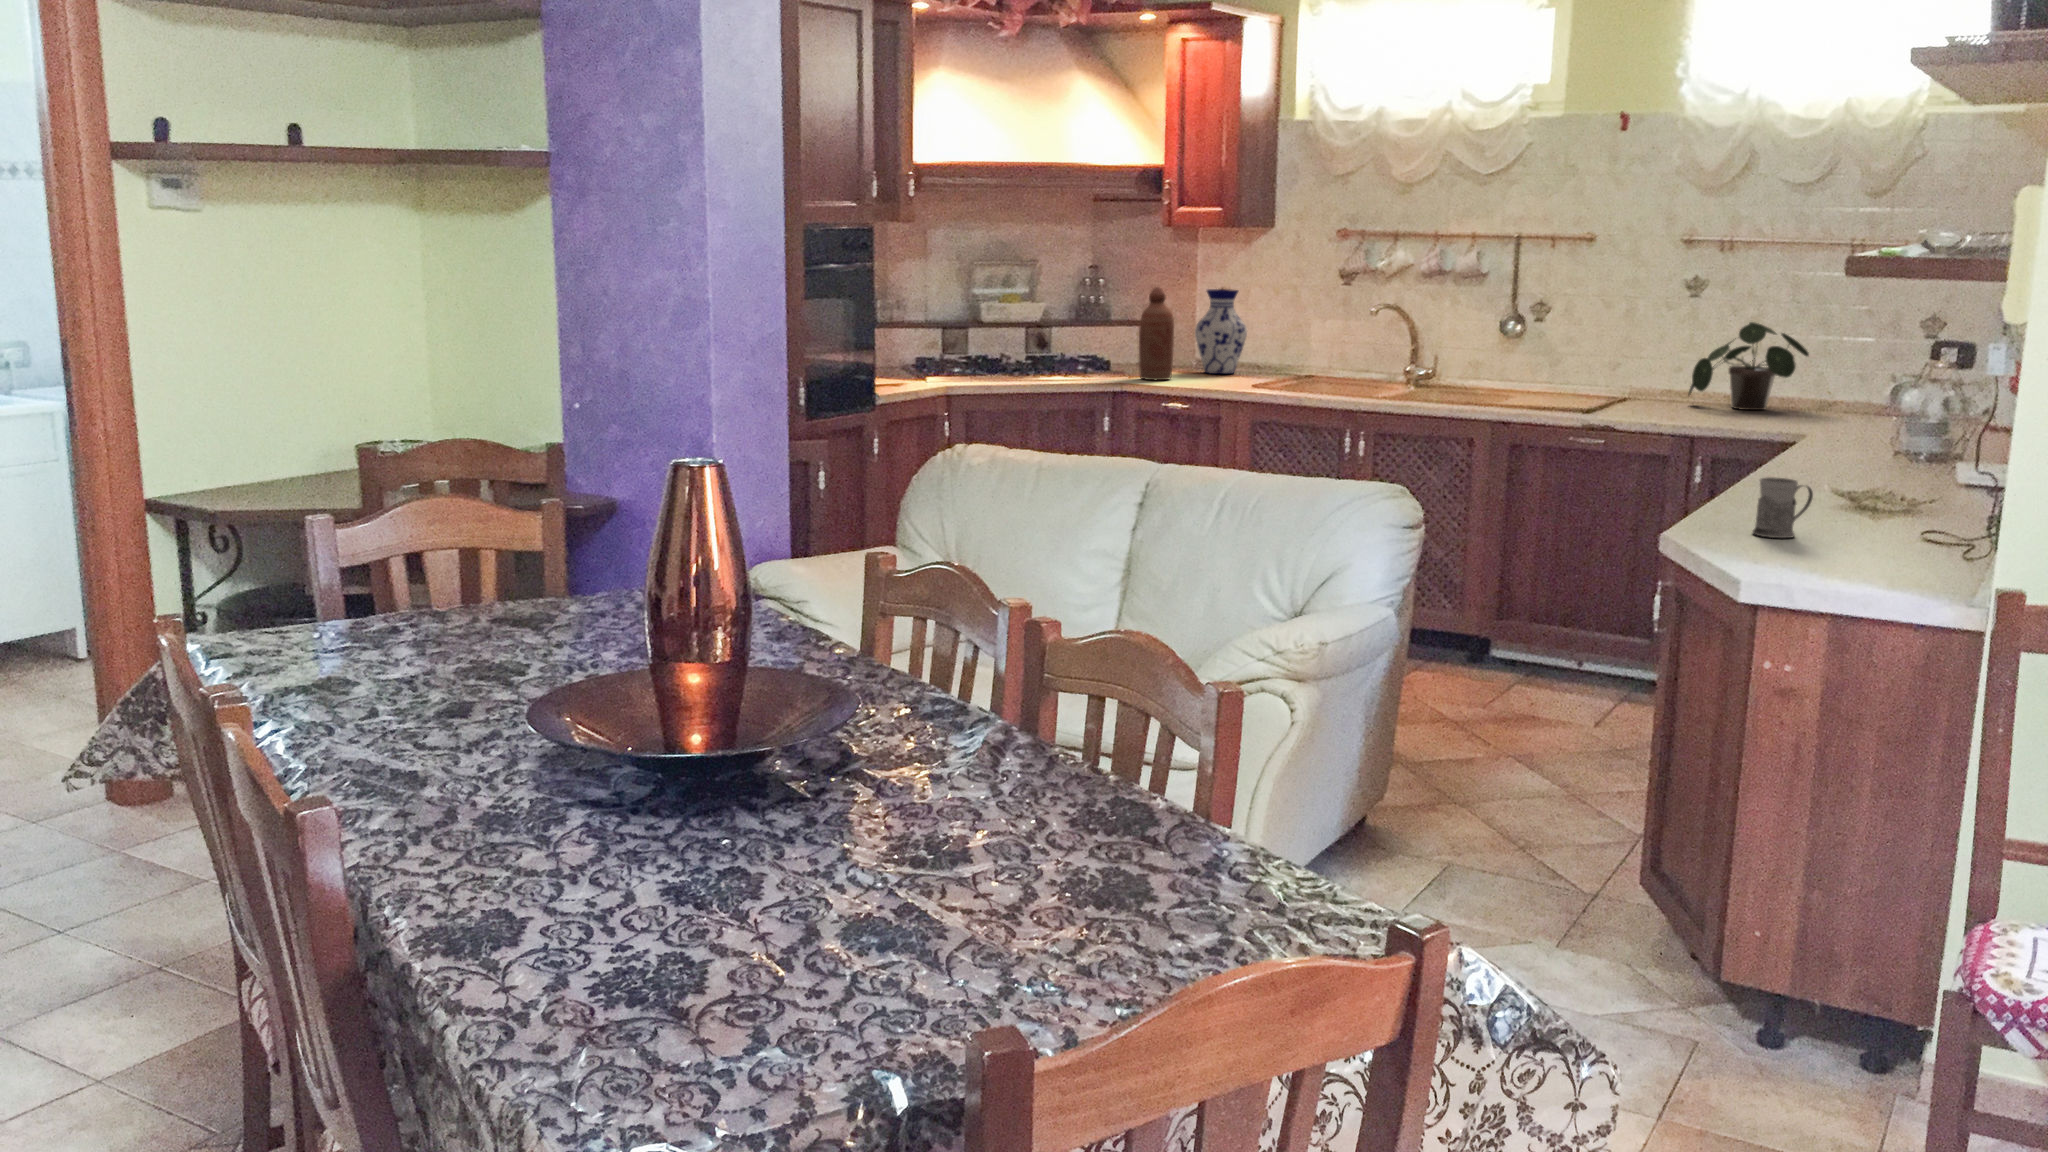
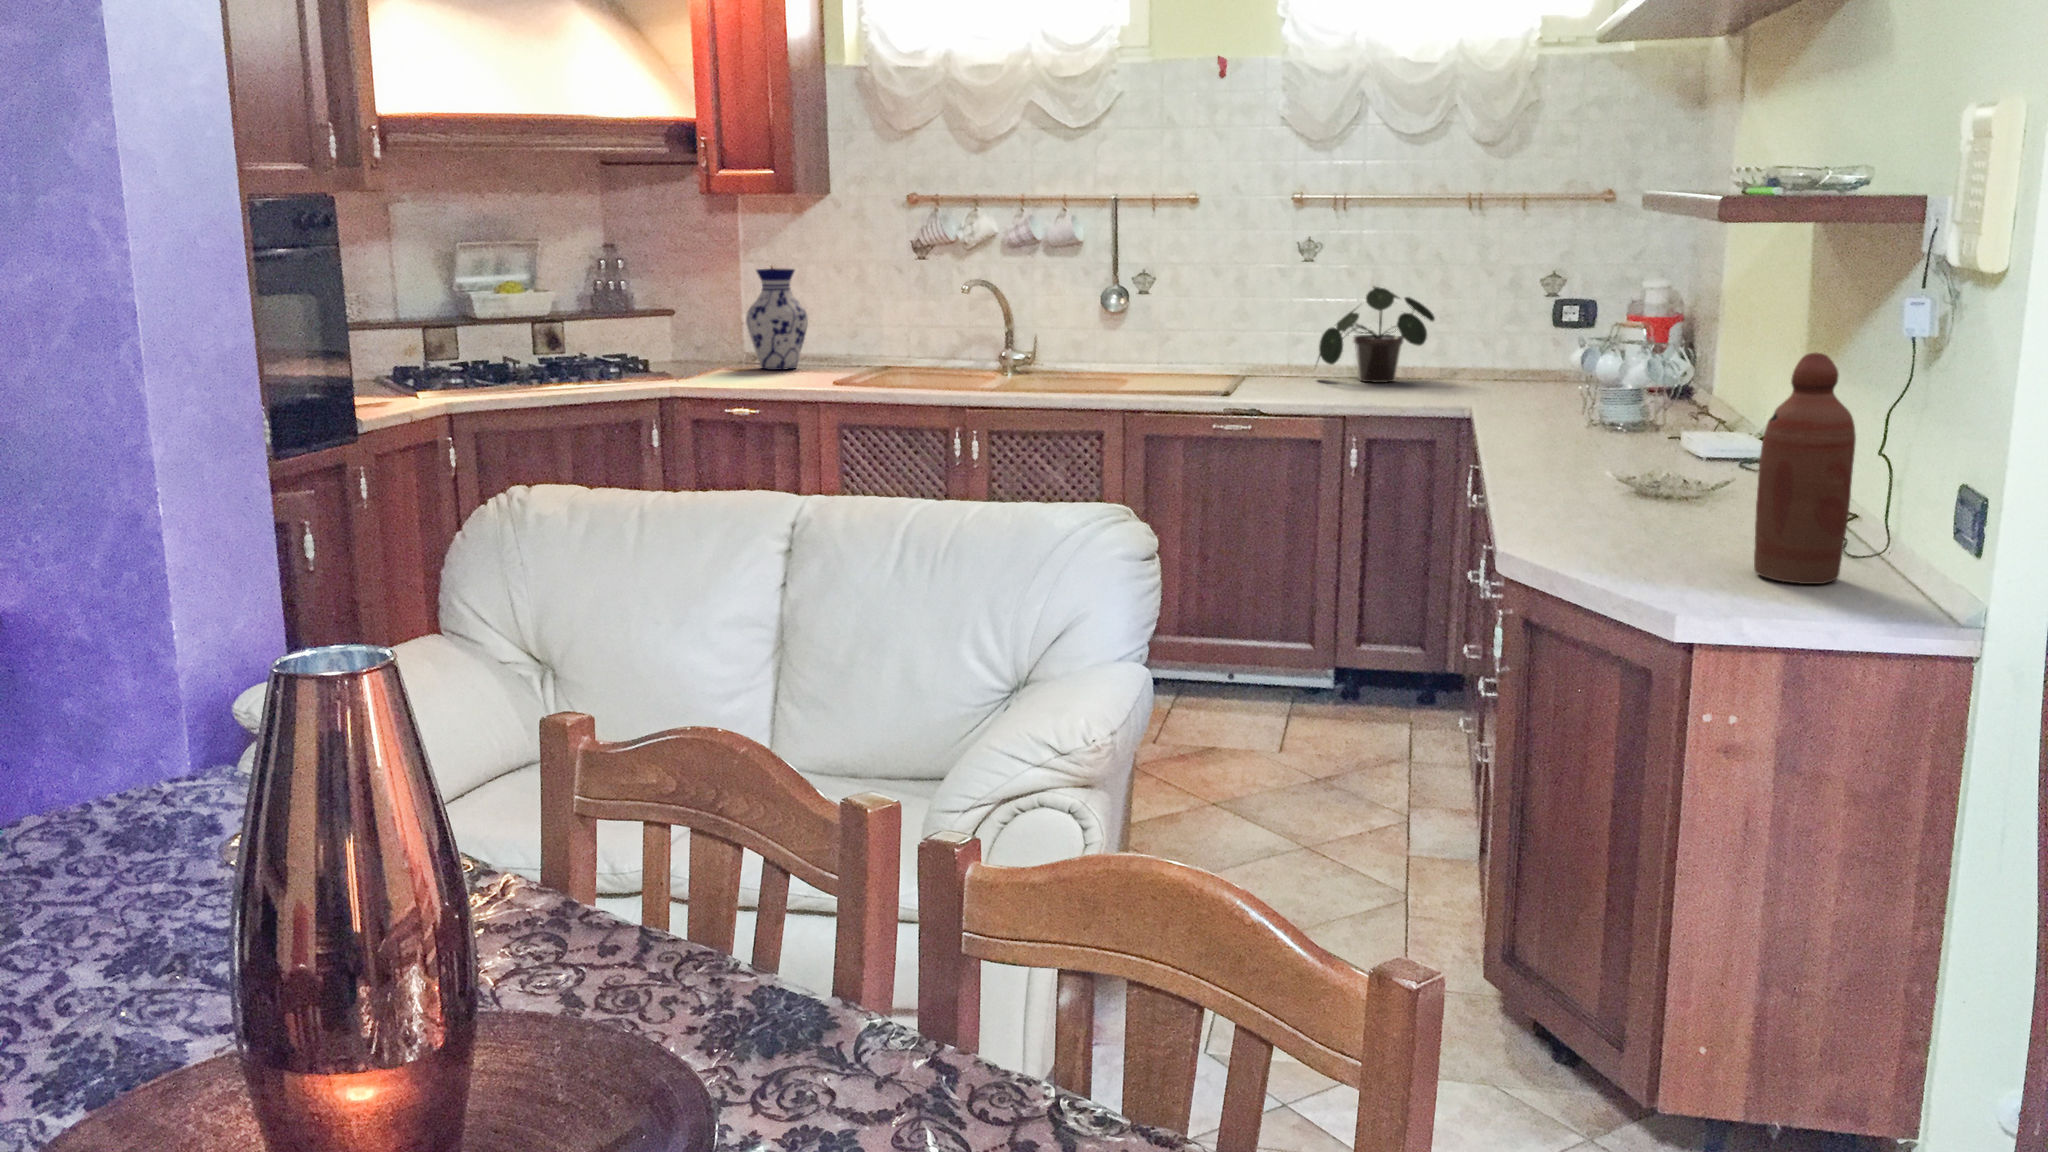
bottle: present [1139,287,1174,380] -> present [1754,352,1856,584]
mug: present [1752,477,1813,538] -> none [1576,471,1636,544]

